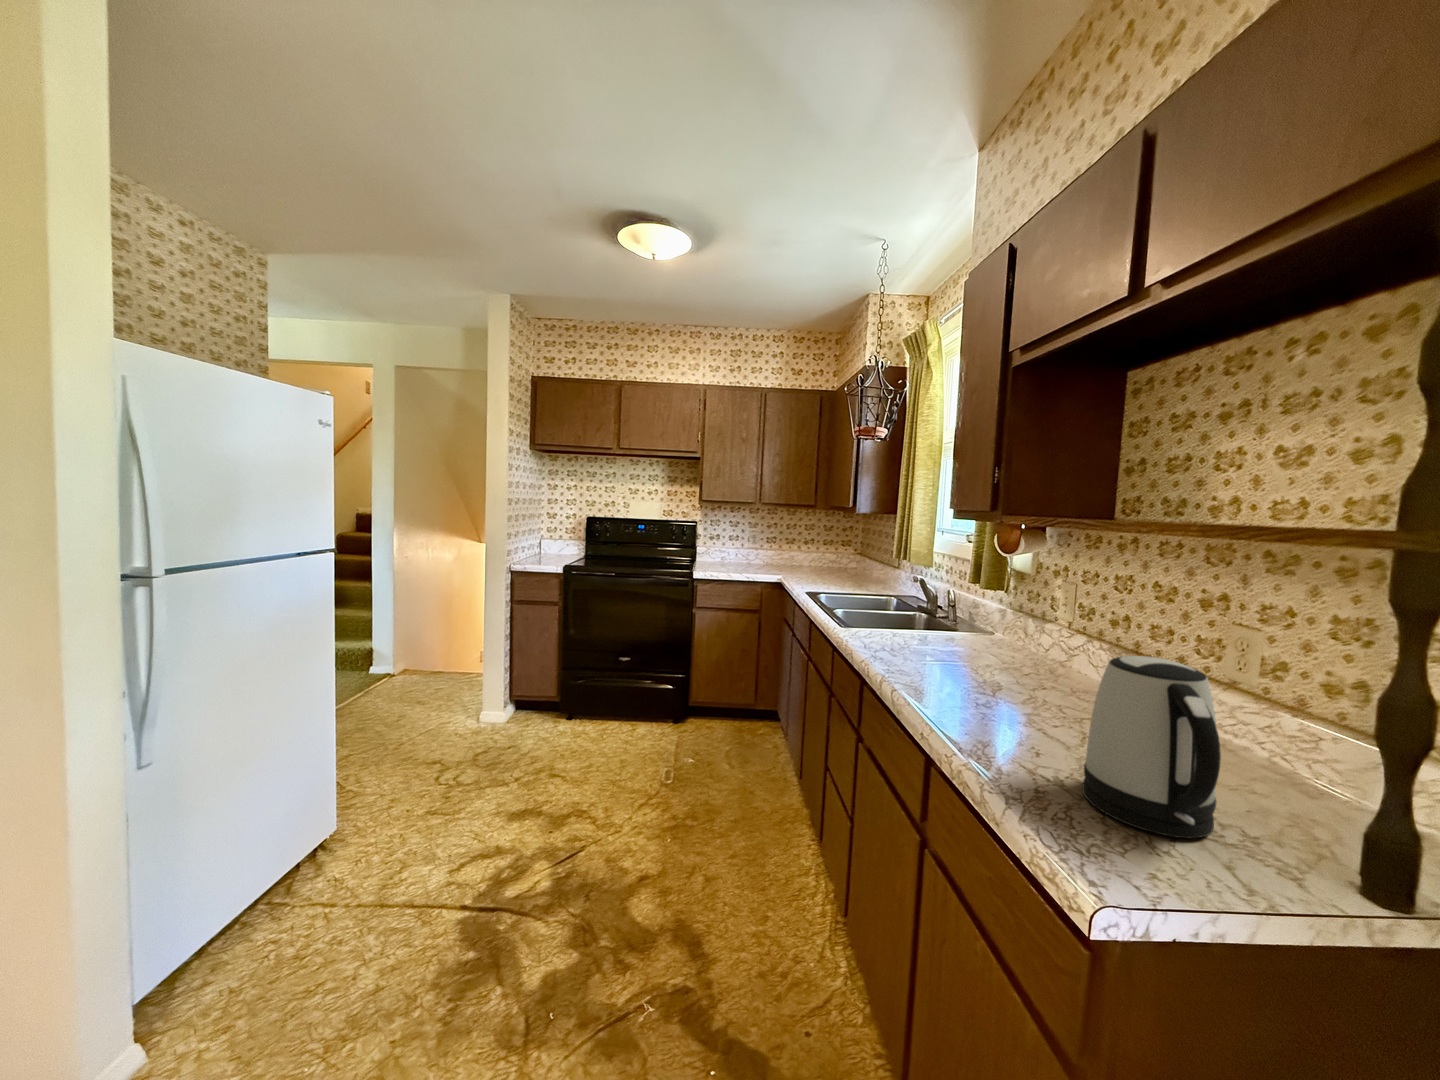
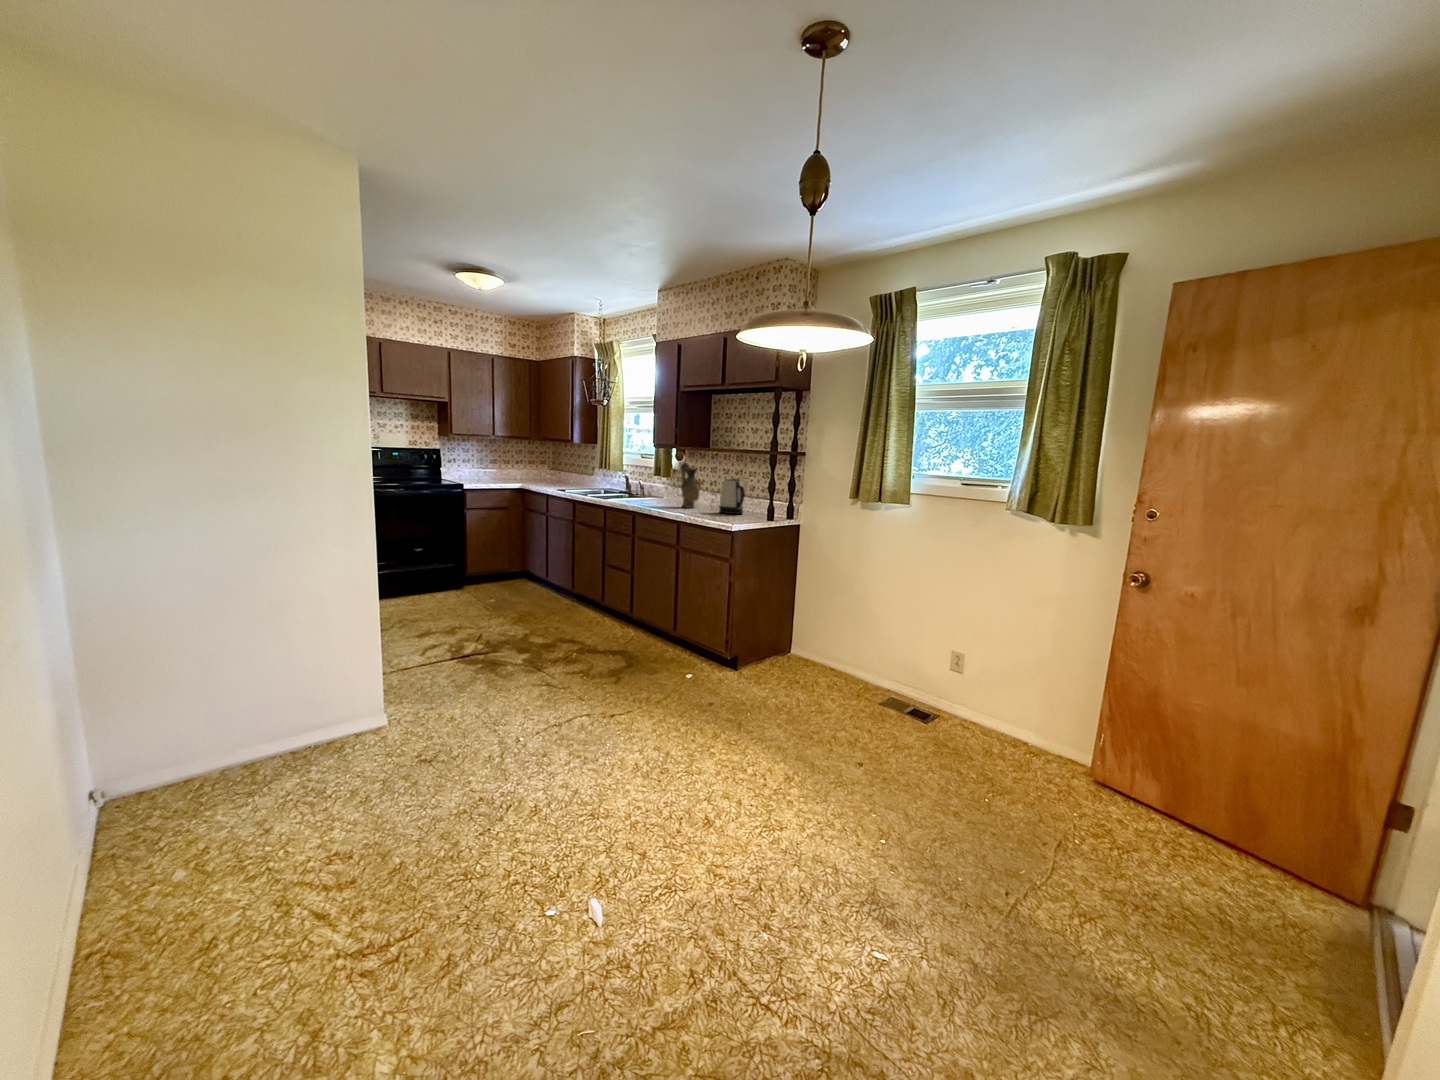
ceramic pitcher: none [971,565,1042,714] -> present [681,462,701,508]

